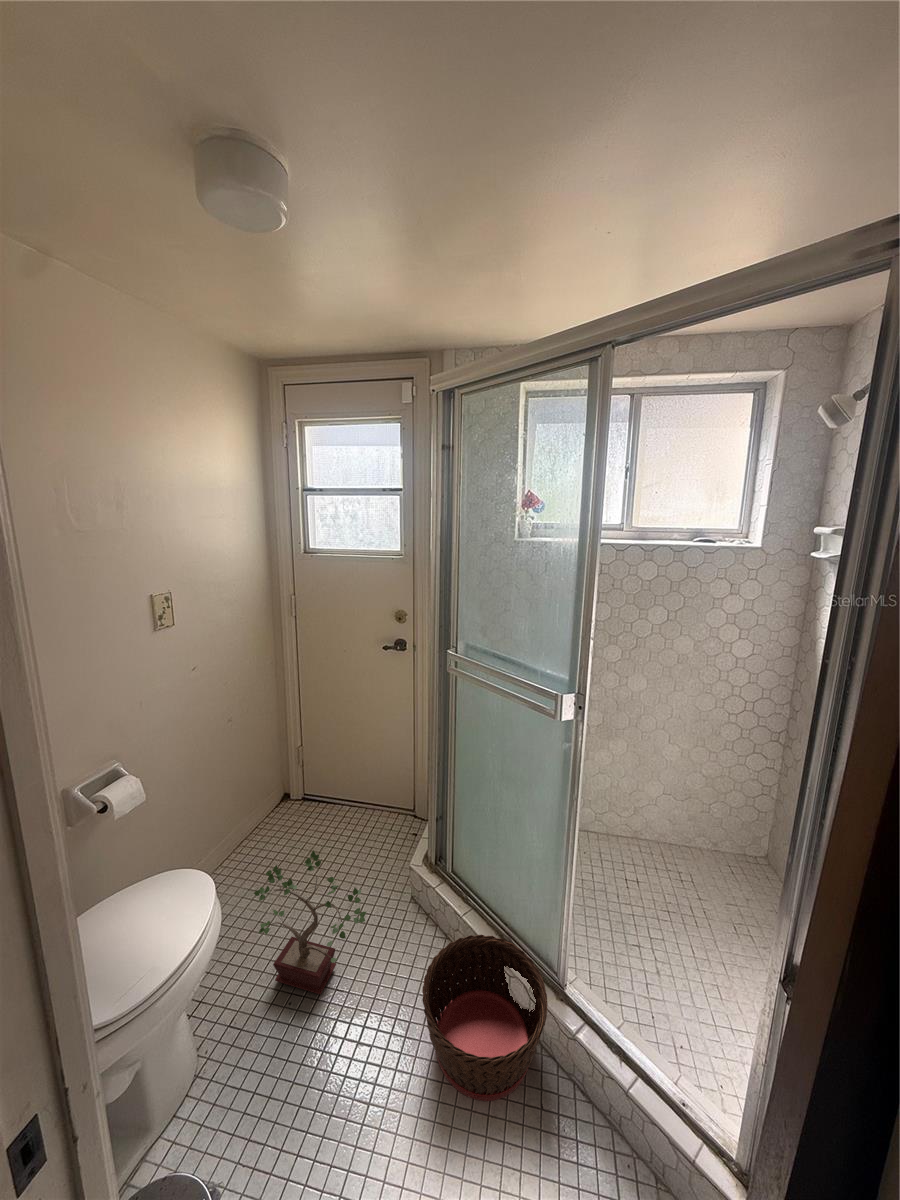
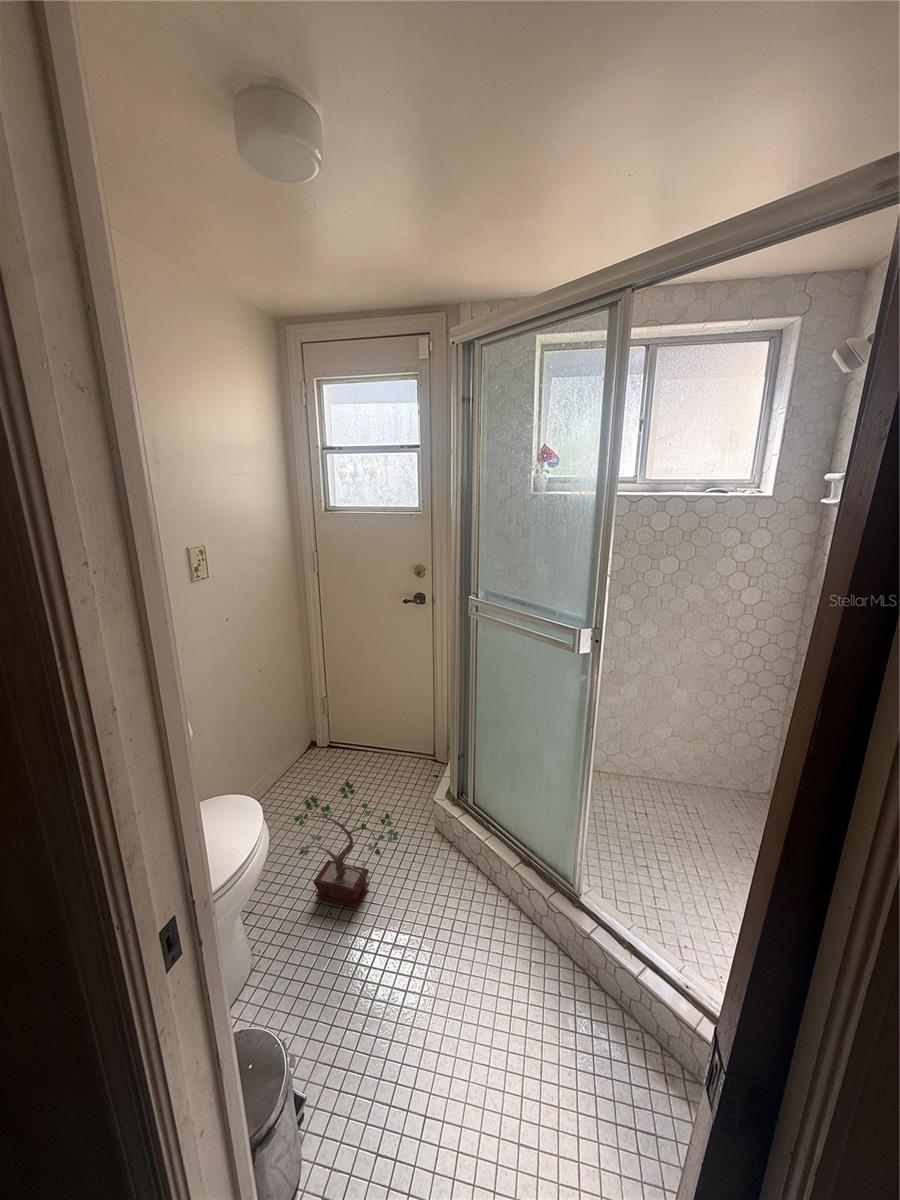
basket: present [422,935,548,1101] -> none [451,855,565,989]

